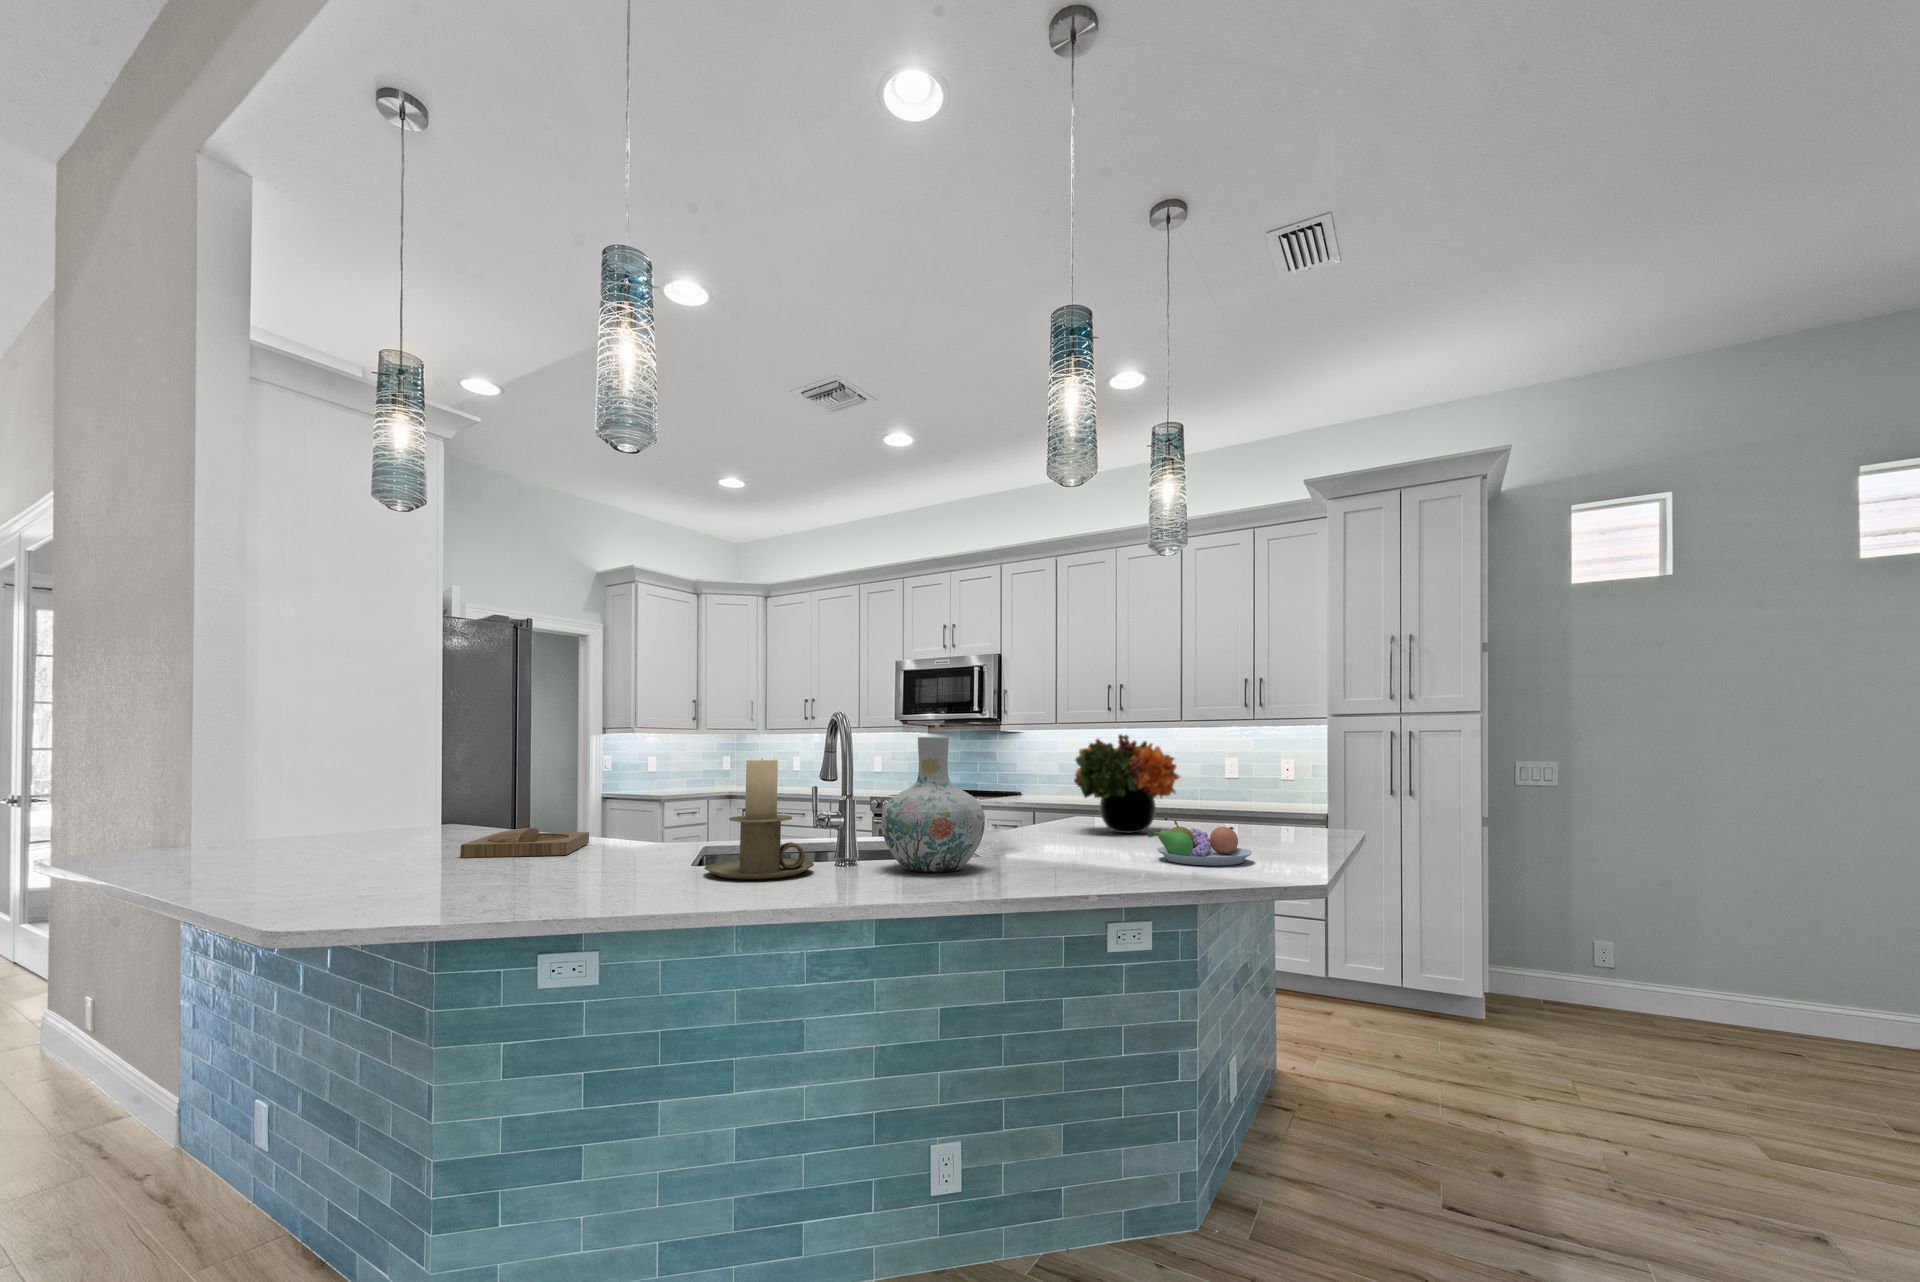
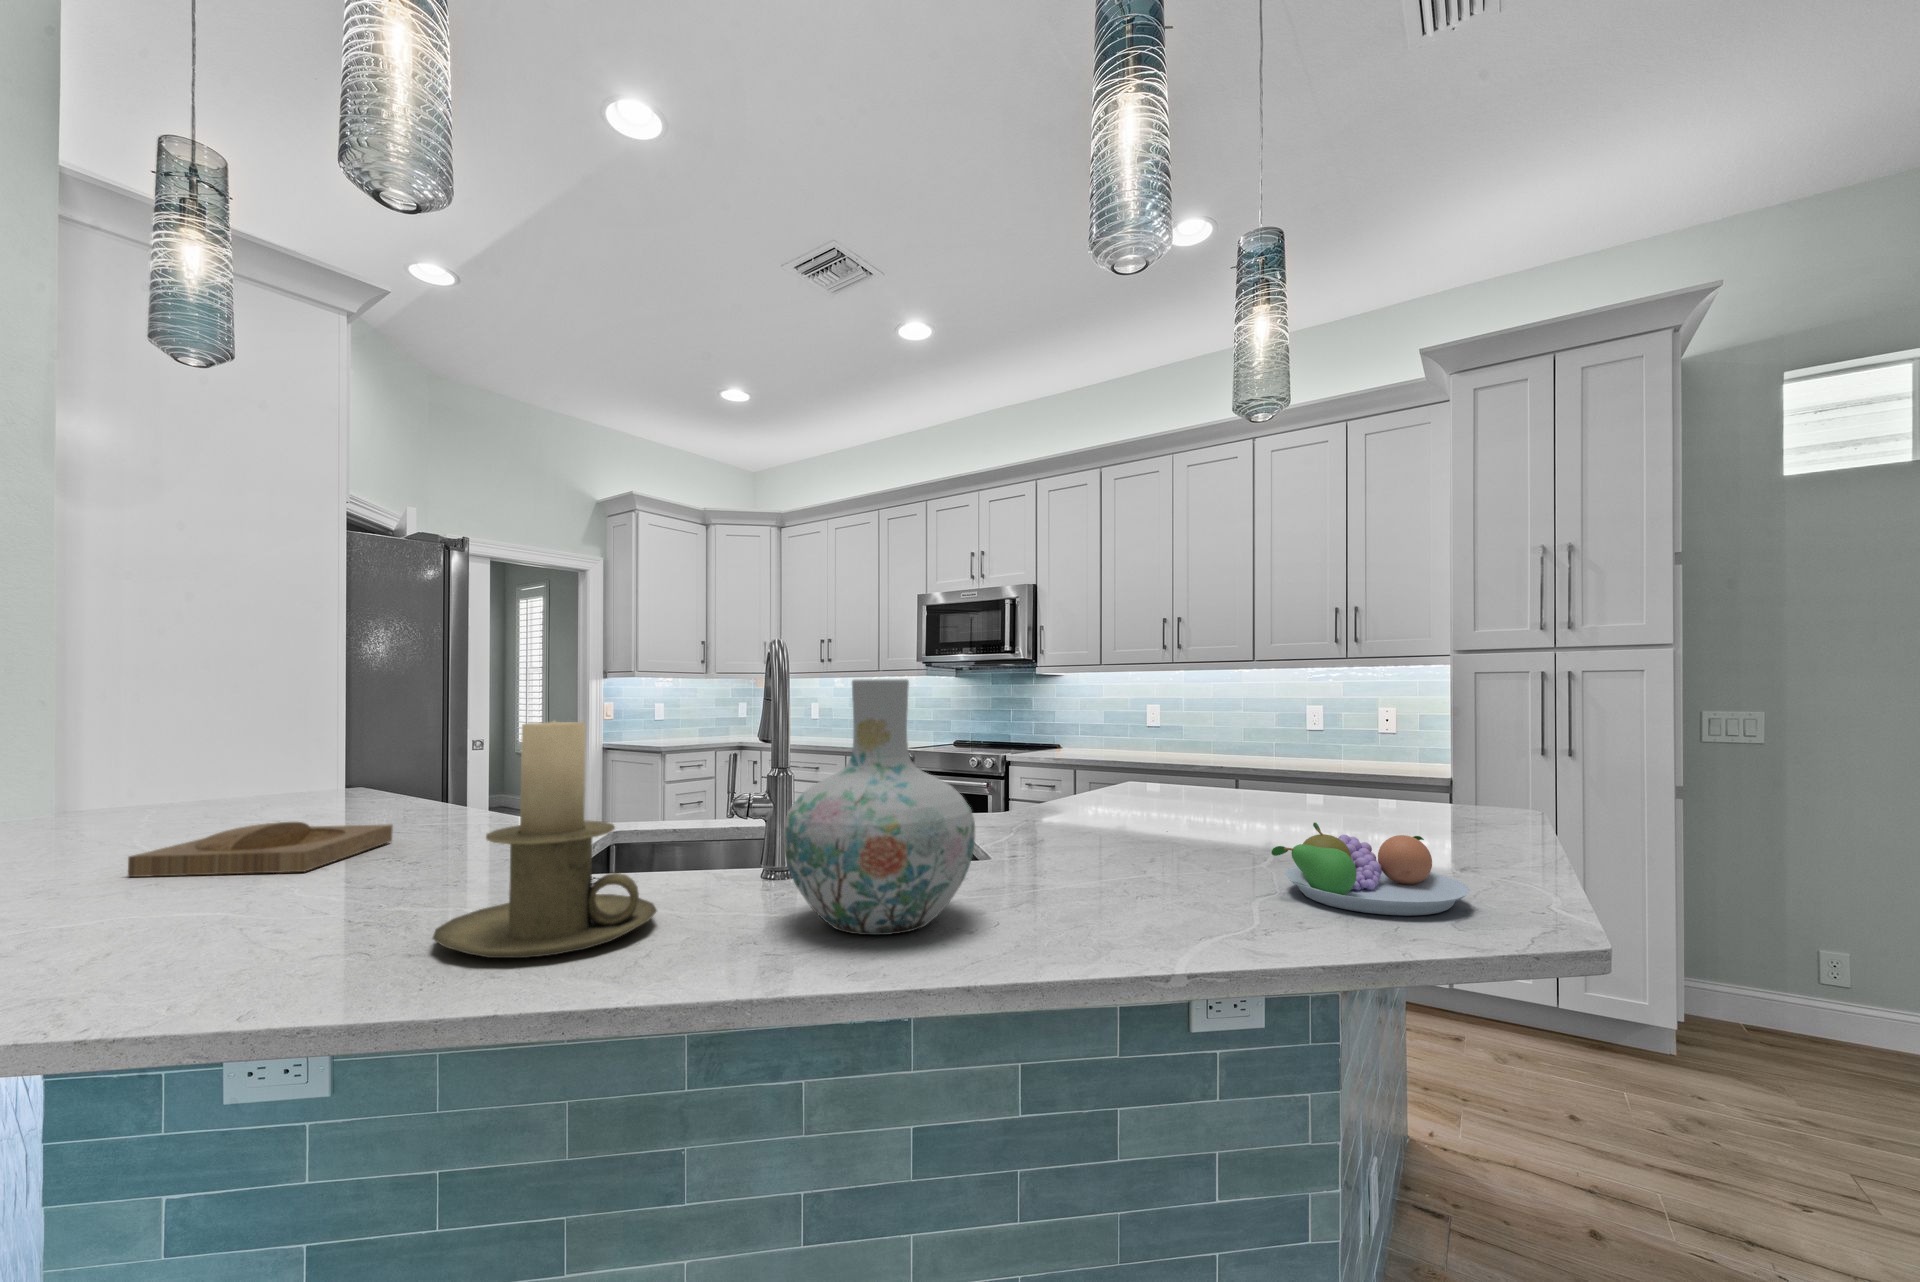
flower arrangement: present [1074,734,1180,833] -> none [1129,676,1295,823]

